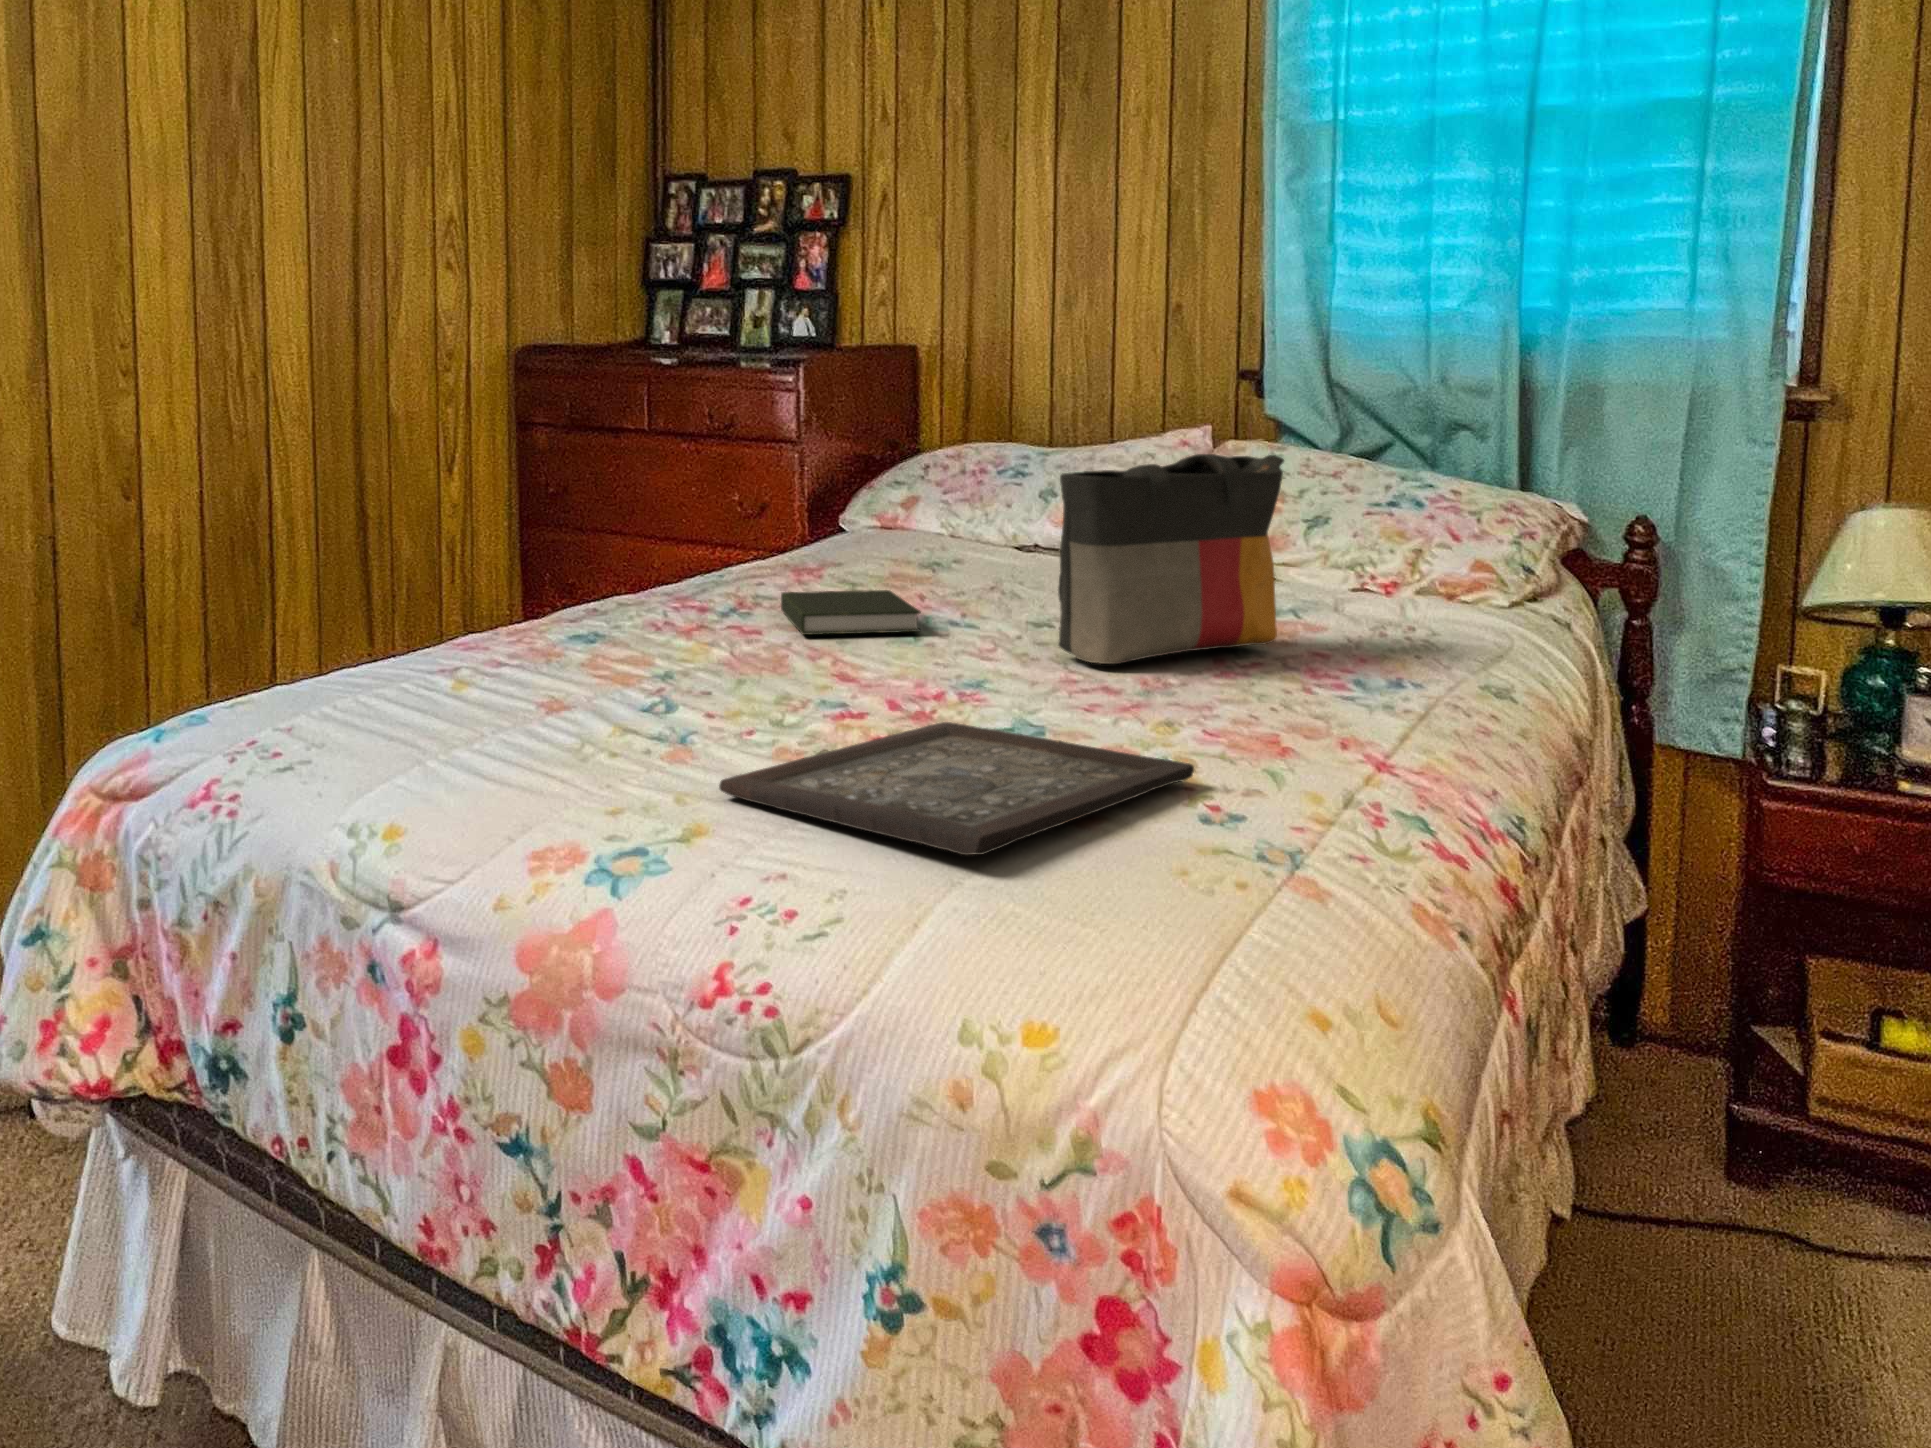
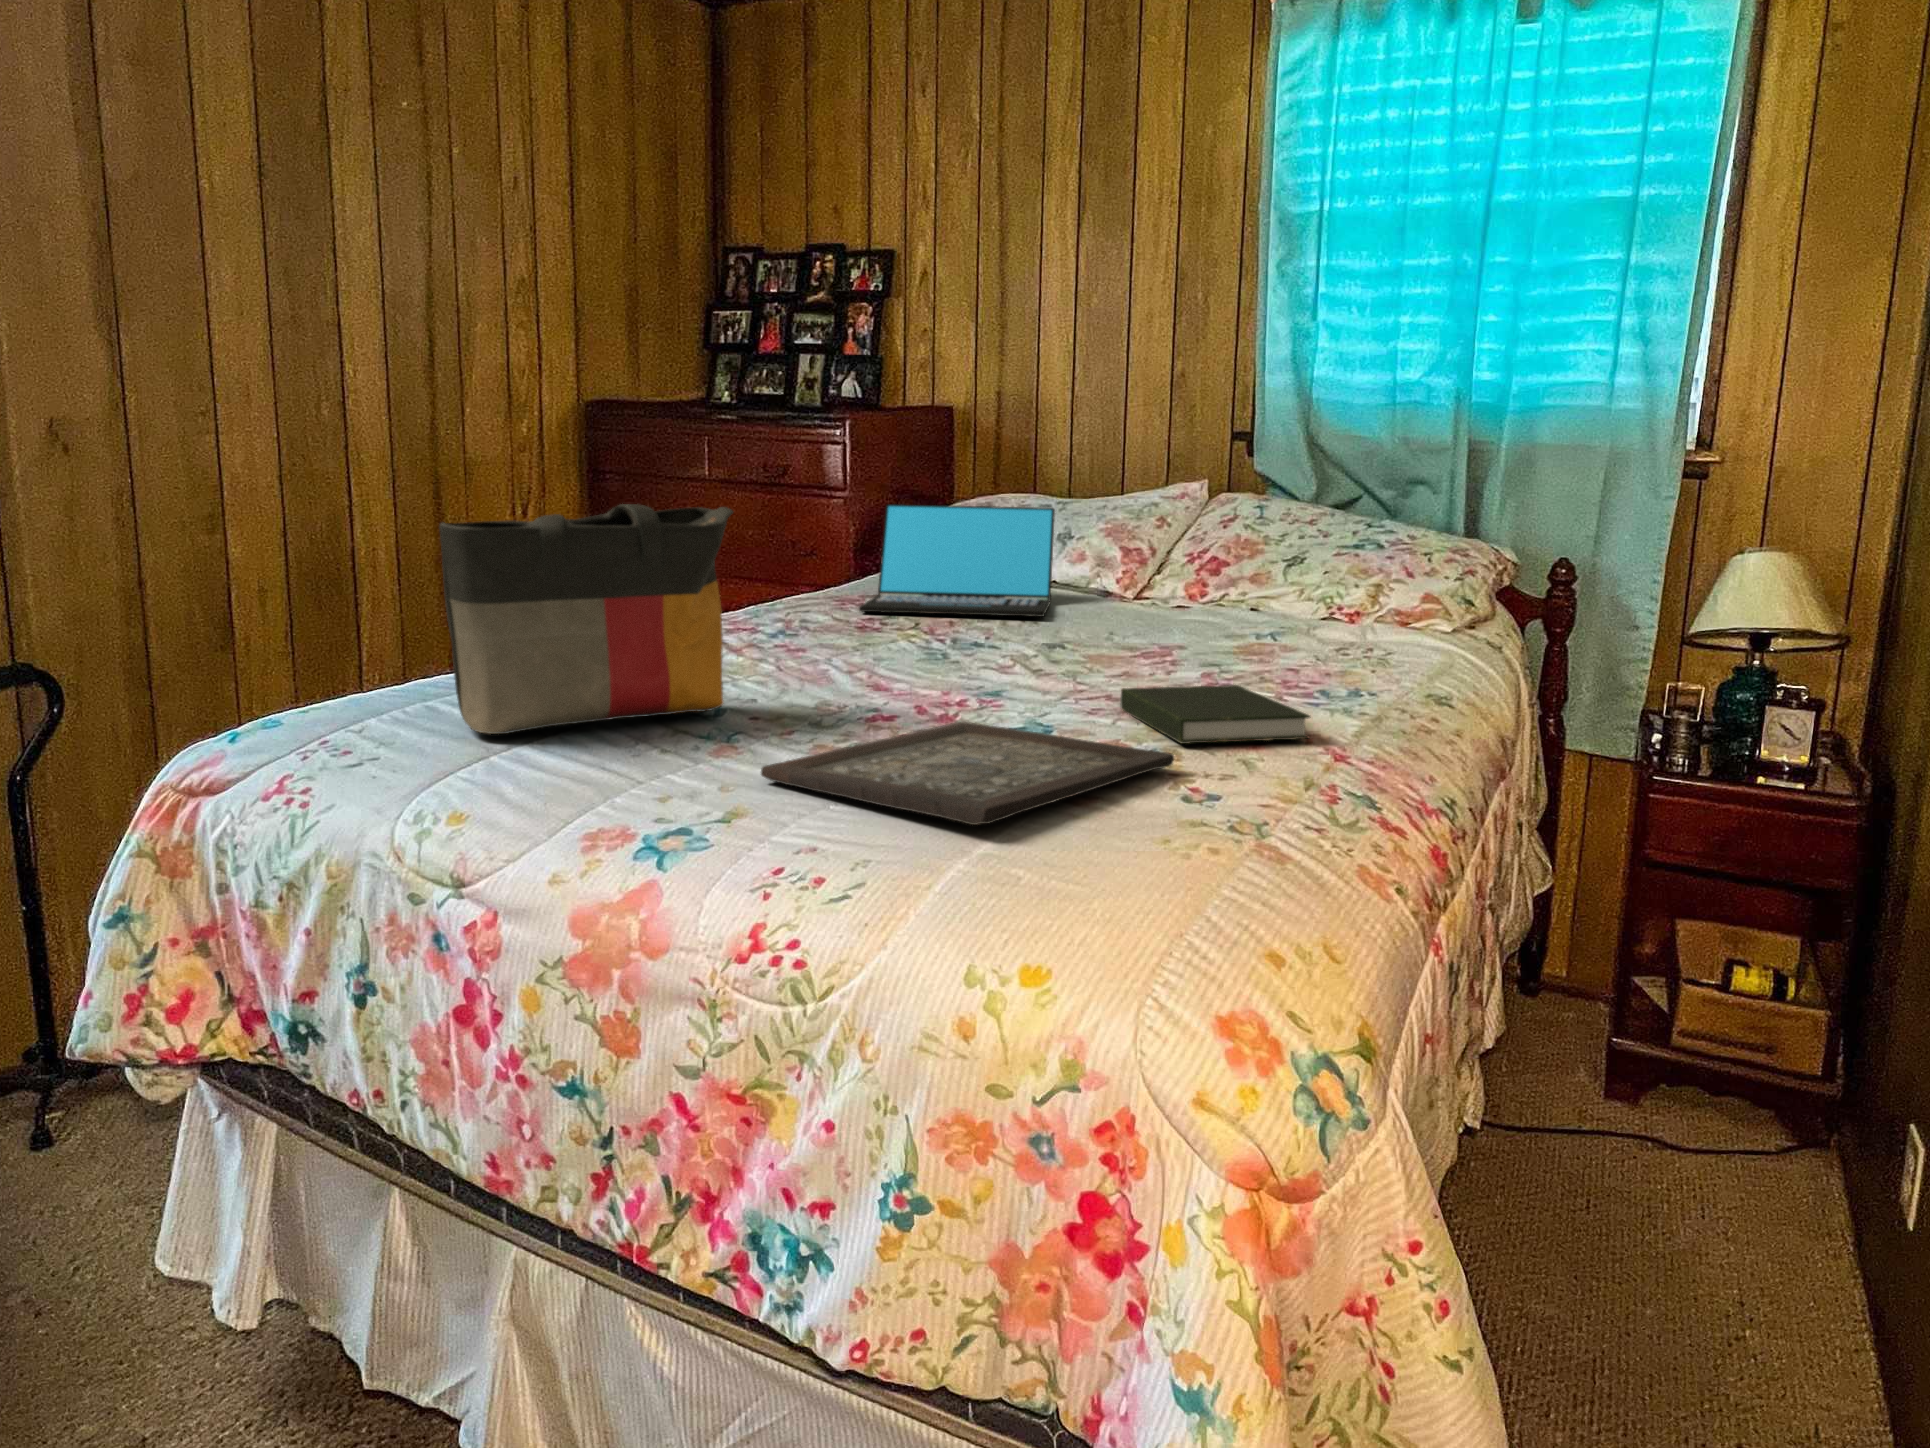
tote bag: present [1058,454,1284,664] -> present [439,504,733,734]
laptop: none [822,462,1041,589] -> present [859,504,1055,617]
book: present [781,590,920,635] -> present [1121,685,1310,744]

